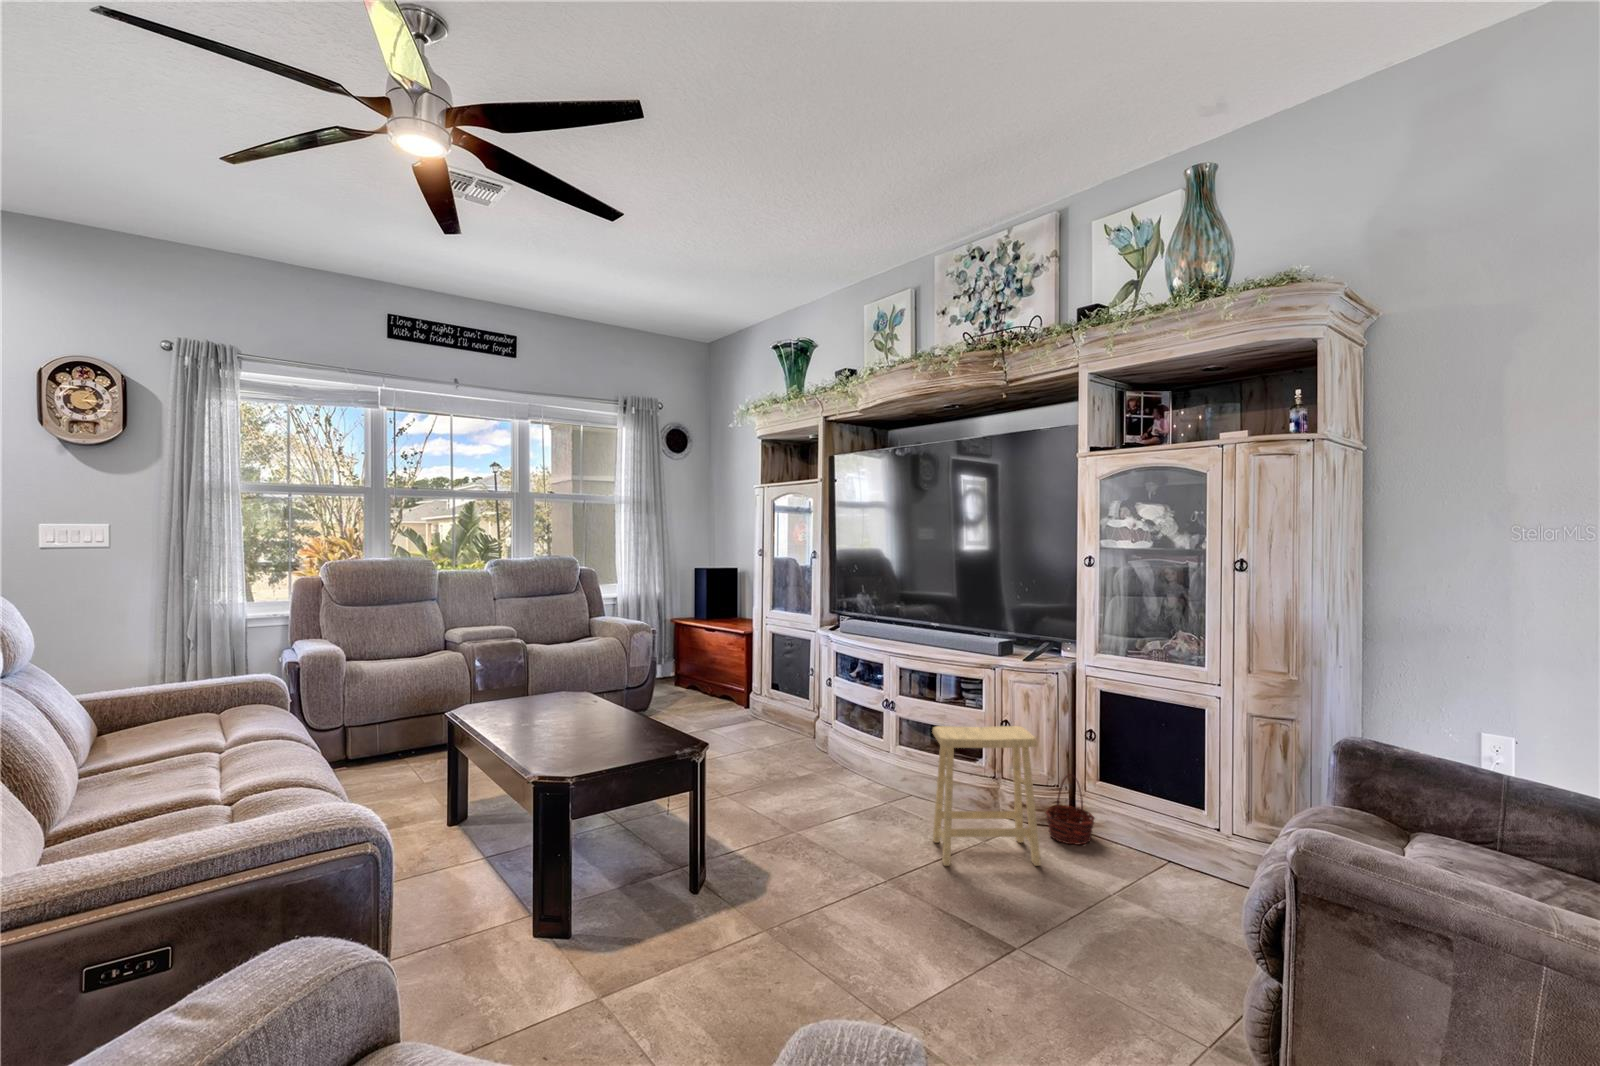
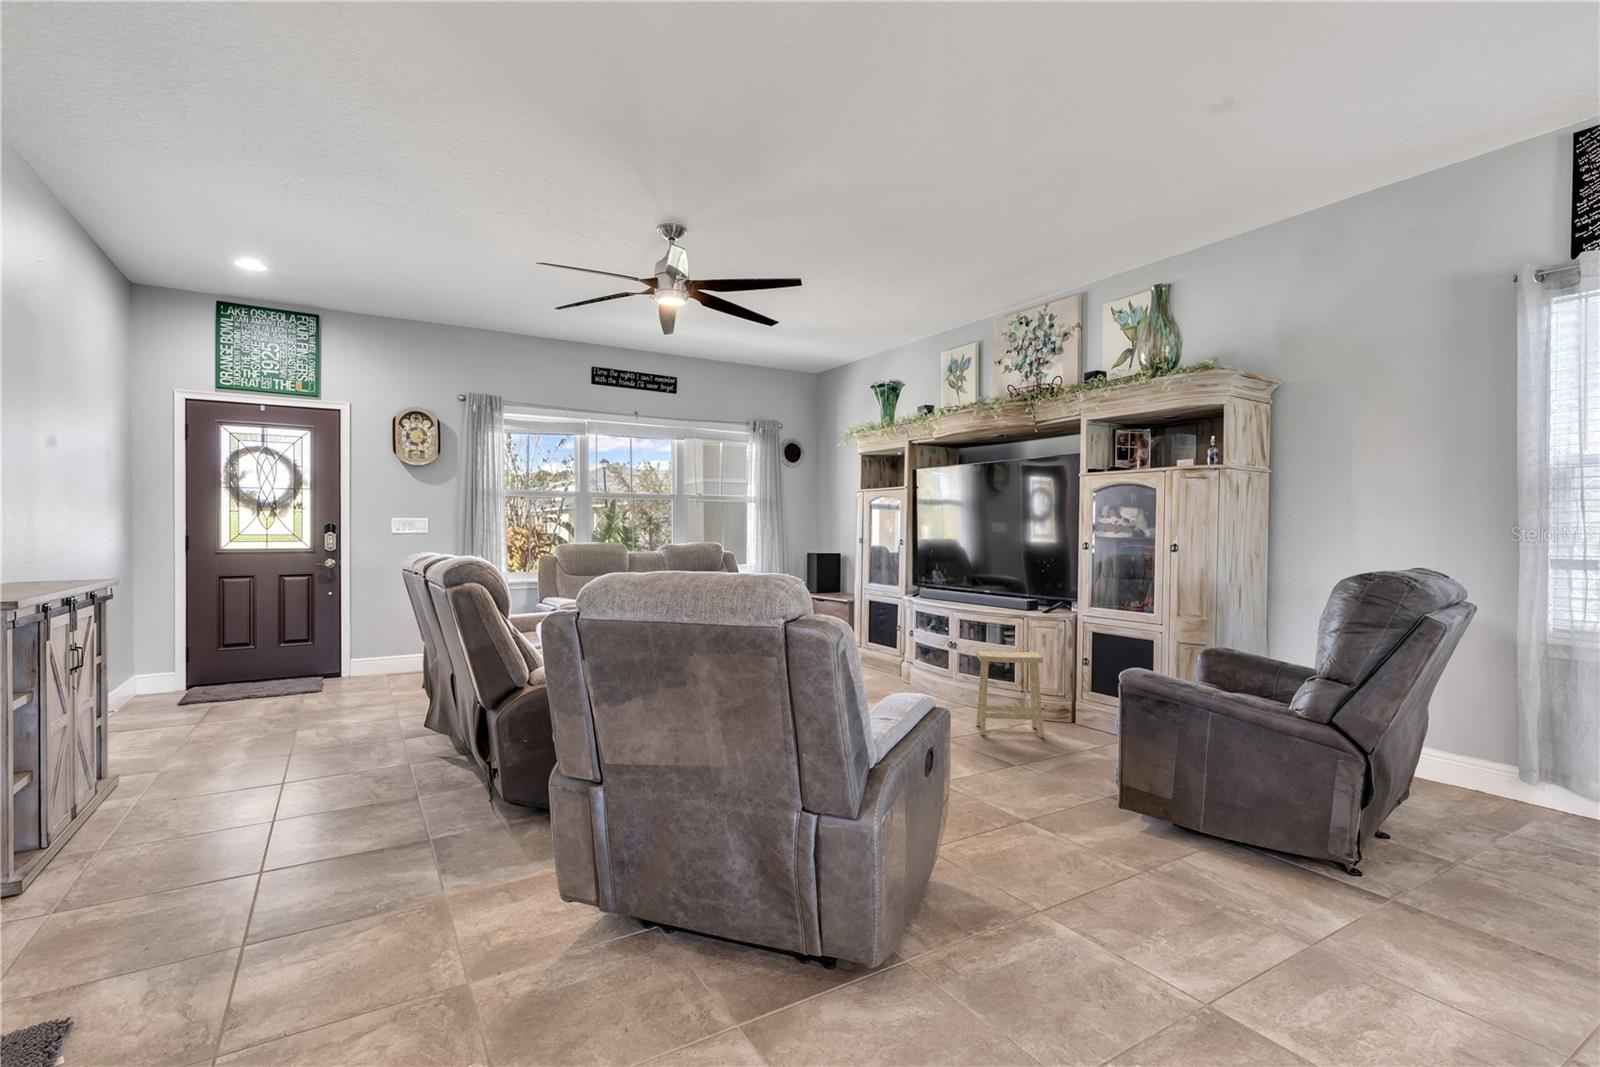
basket: present [1045,774,1095,844] -> none [1053,686,1086,730]

